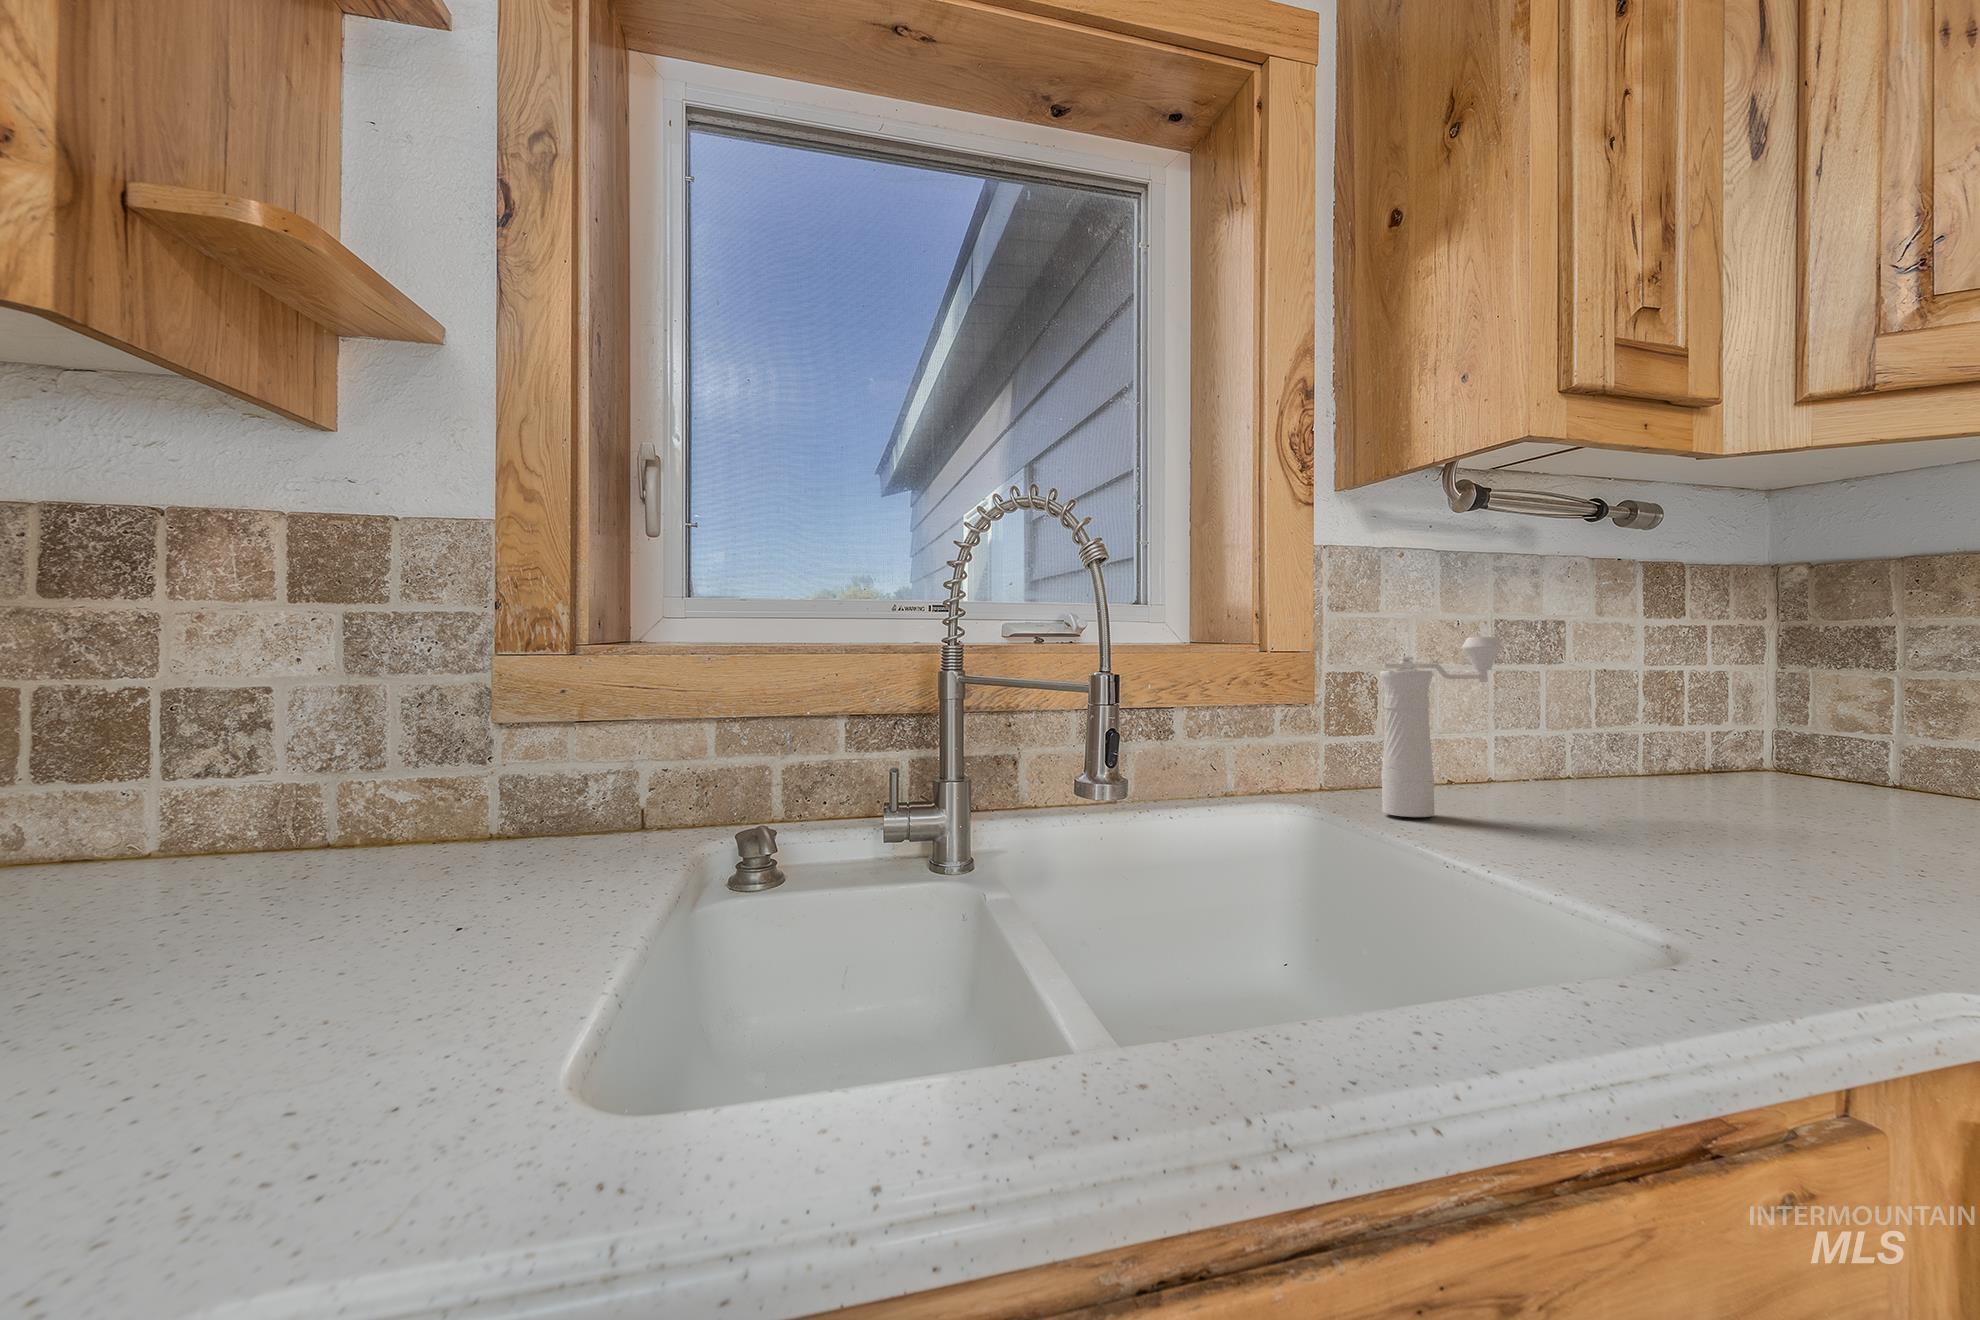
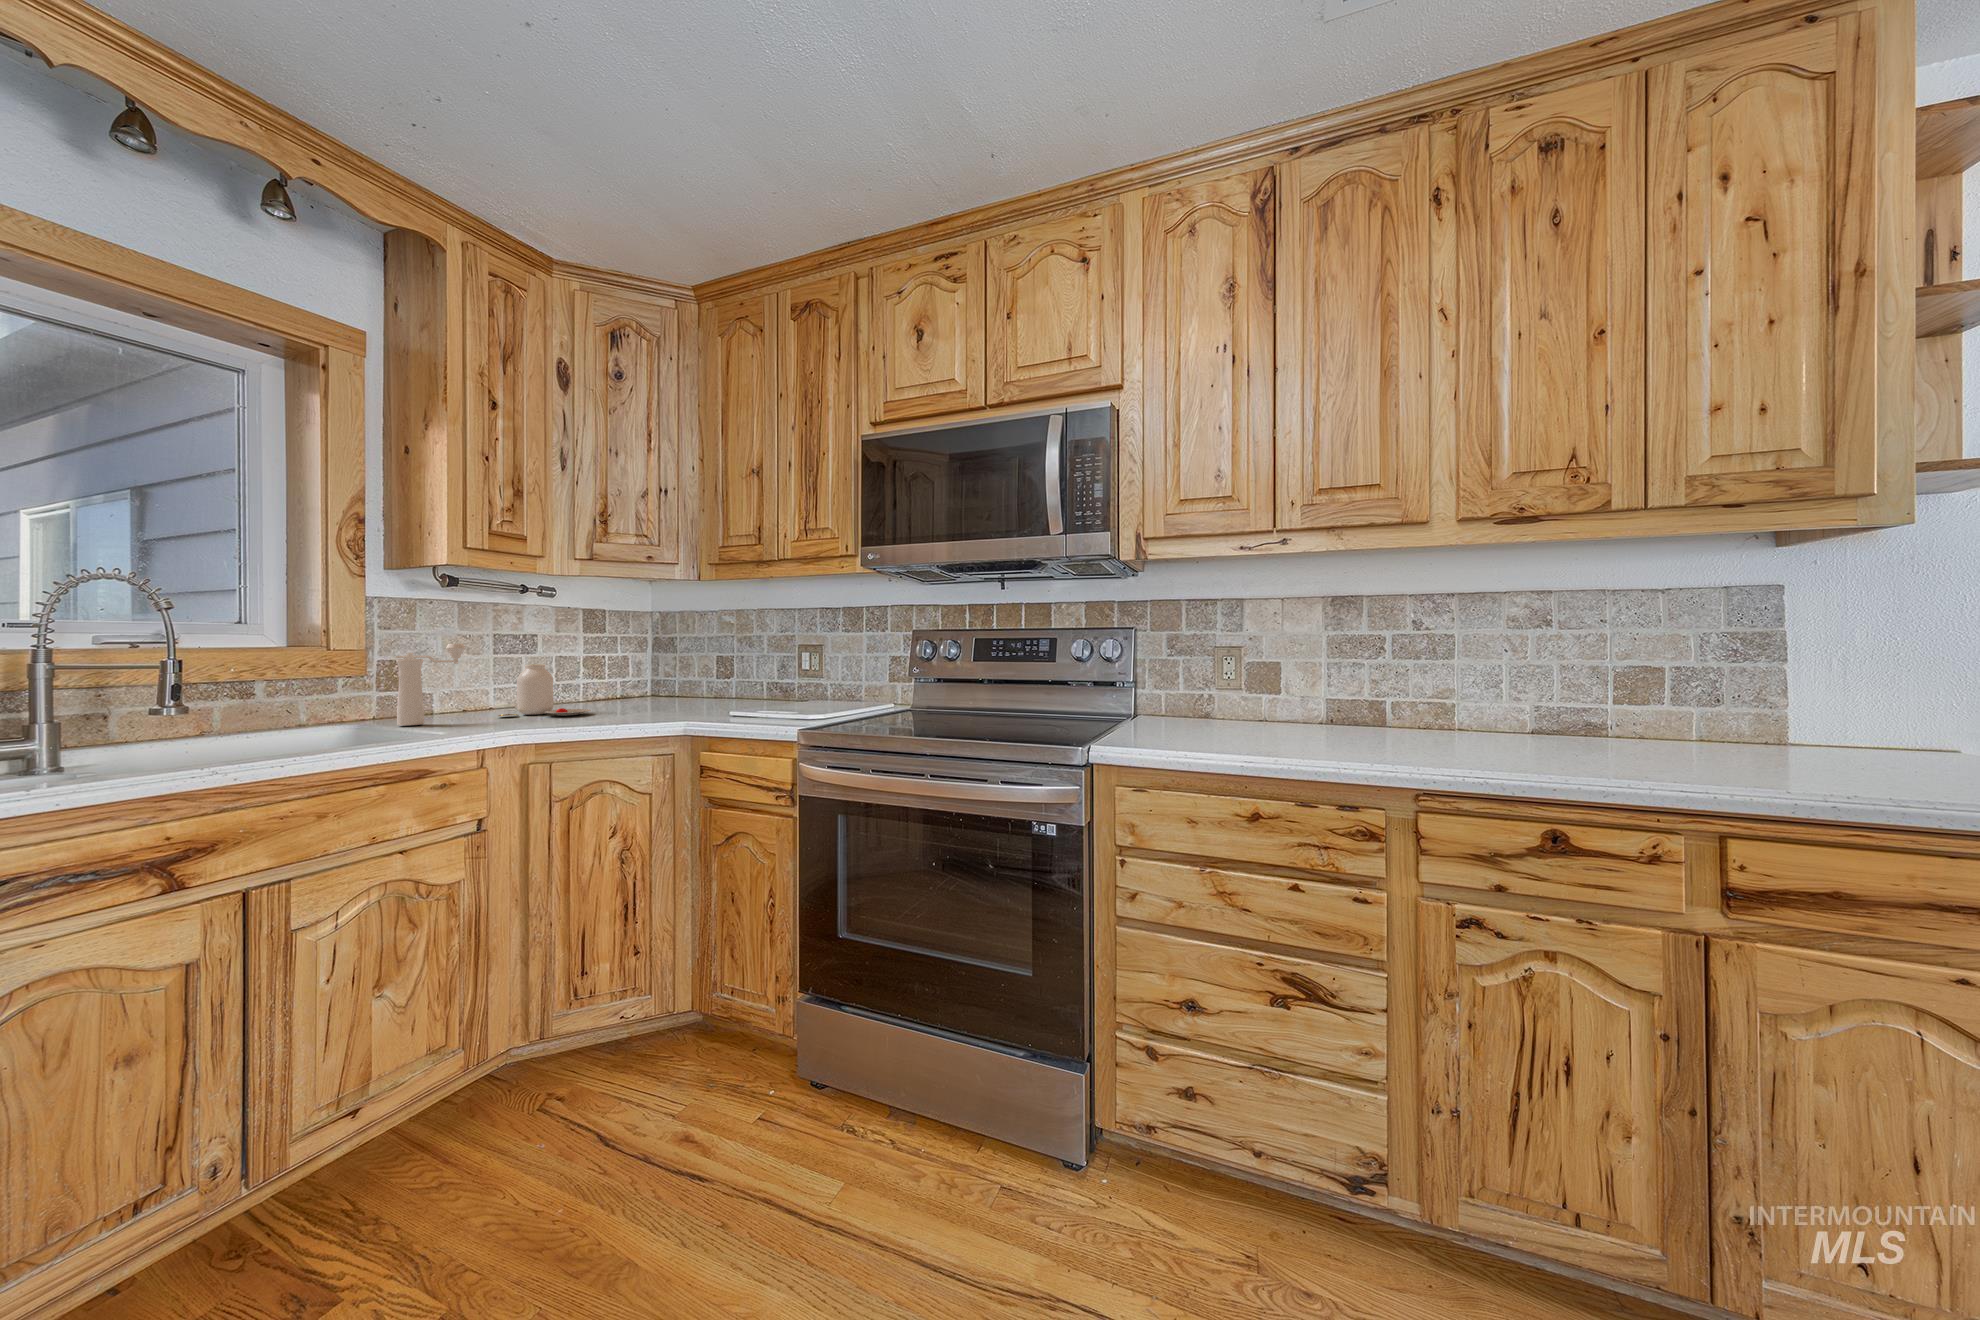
jar: none [1567,686,1843,821] -> present [499,664,591,716]

